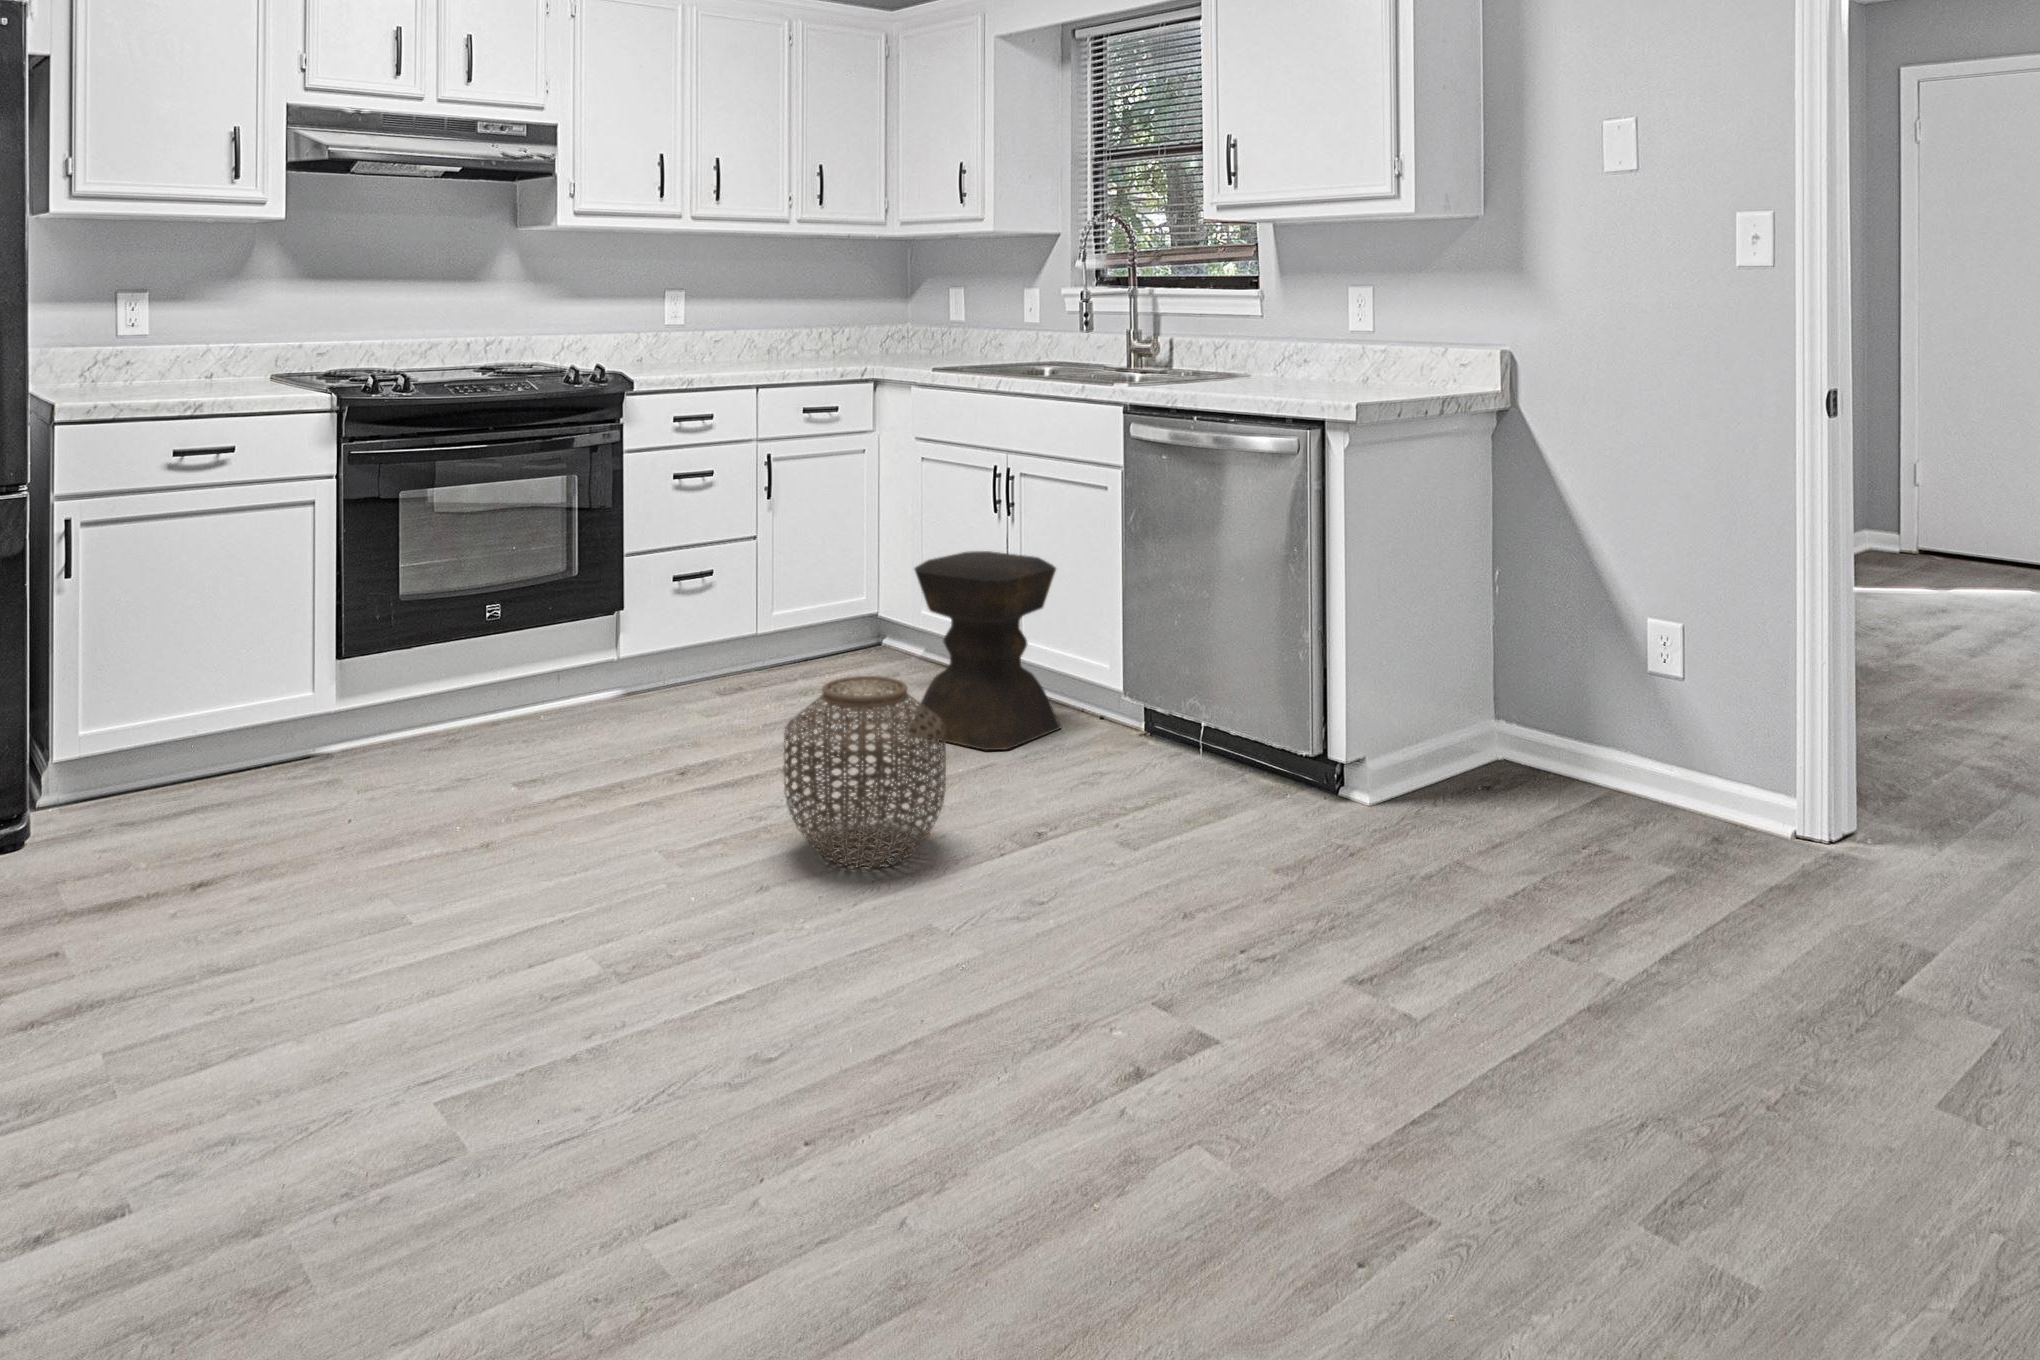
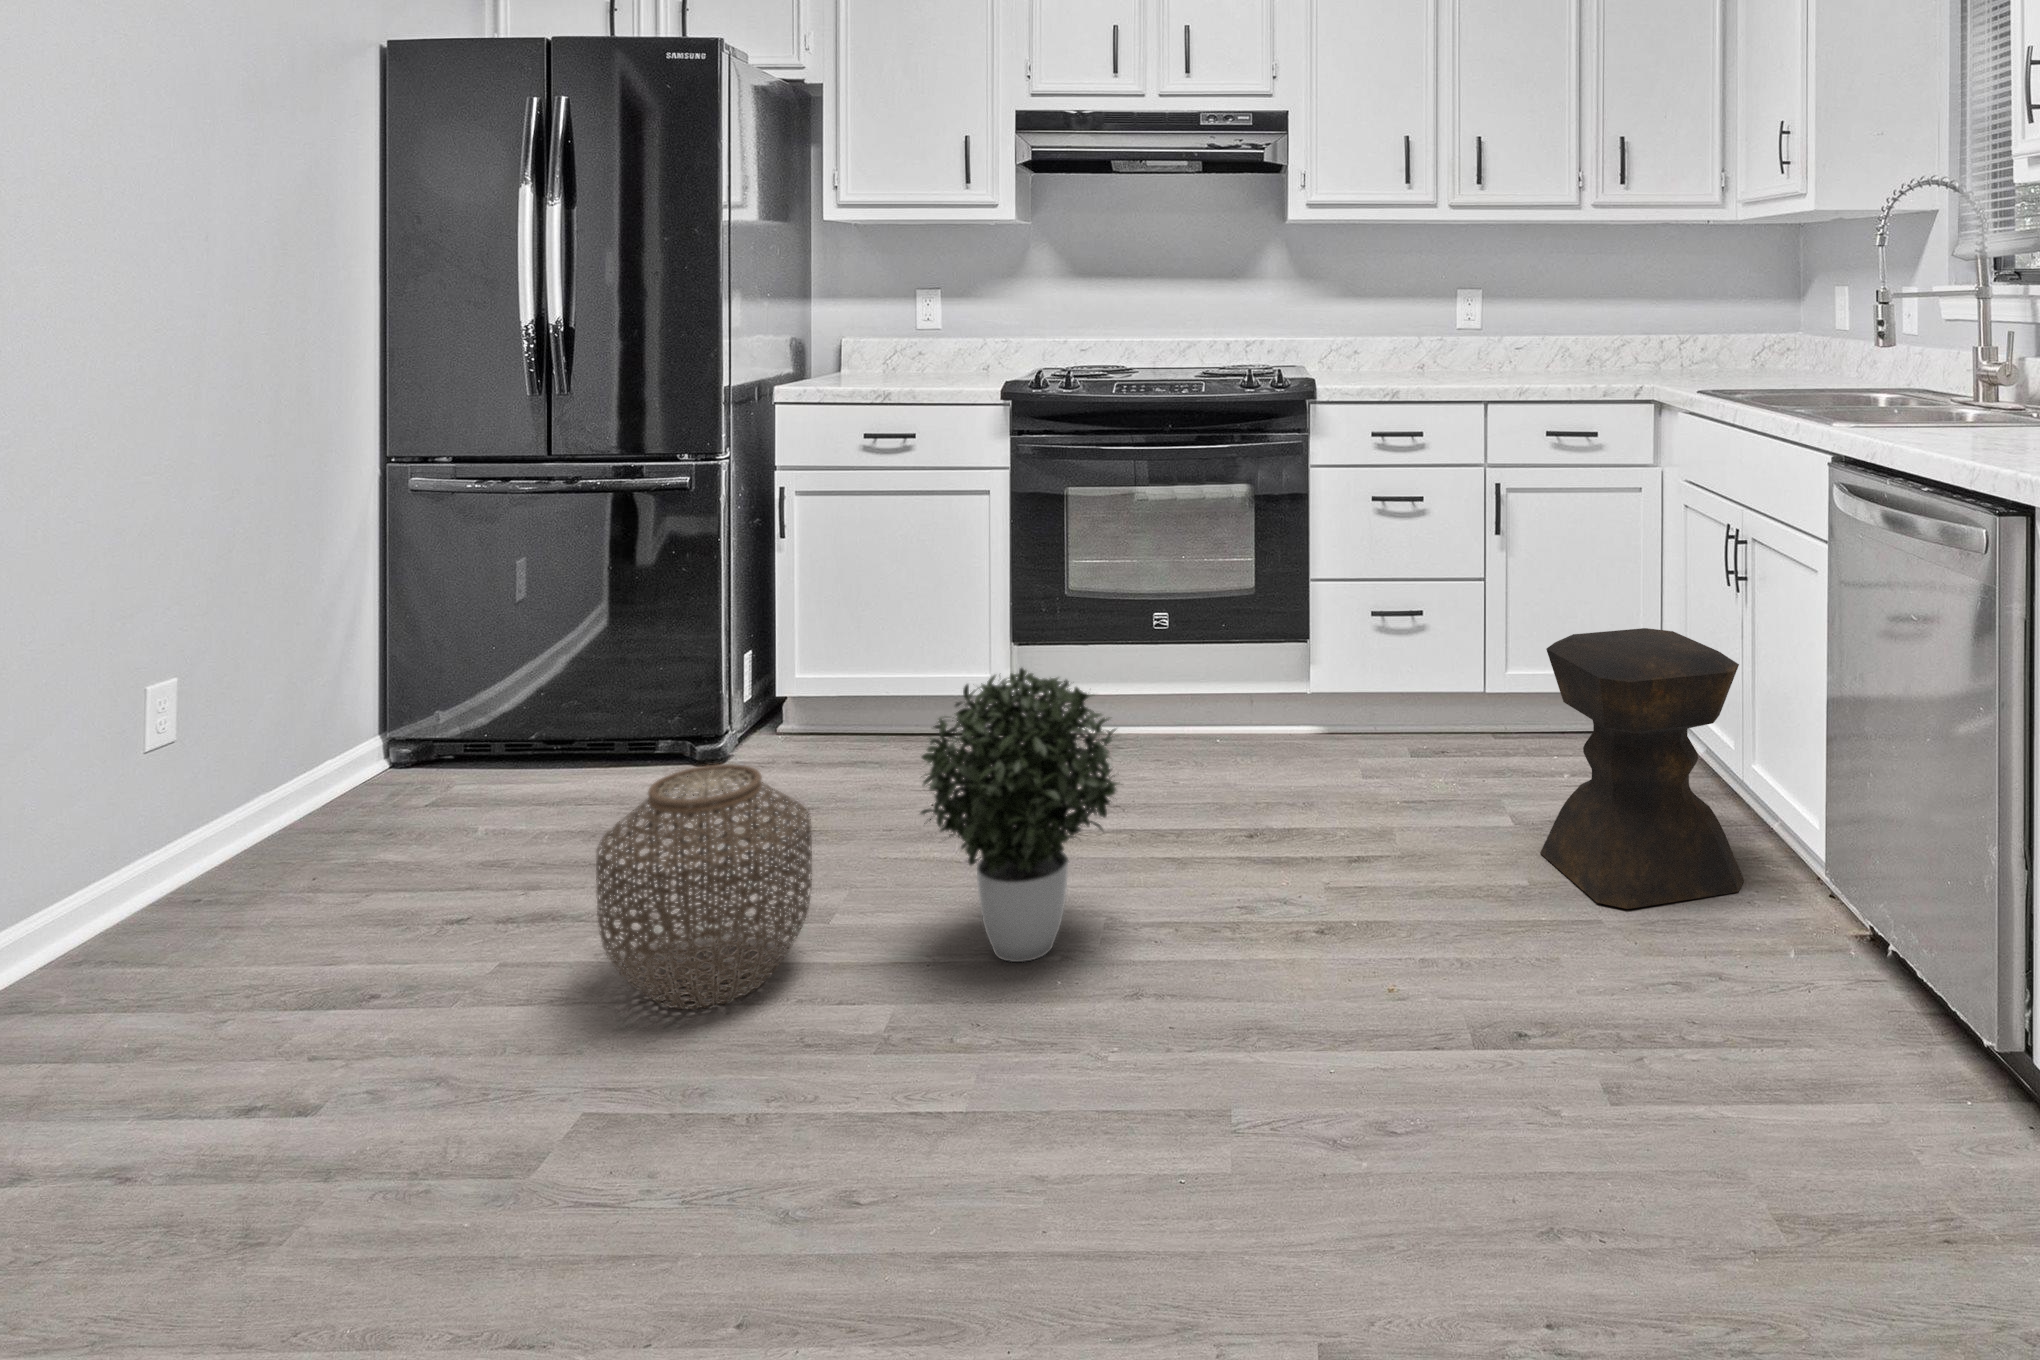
potted plant: none [518,617,698,870] -> present [920,668,1119,962]
woven basket: present [784,676,946,868] -> present [596,764,812,1009]

